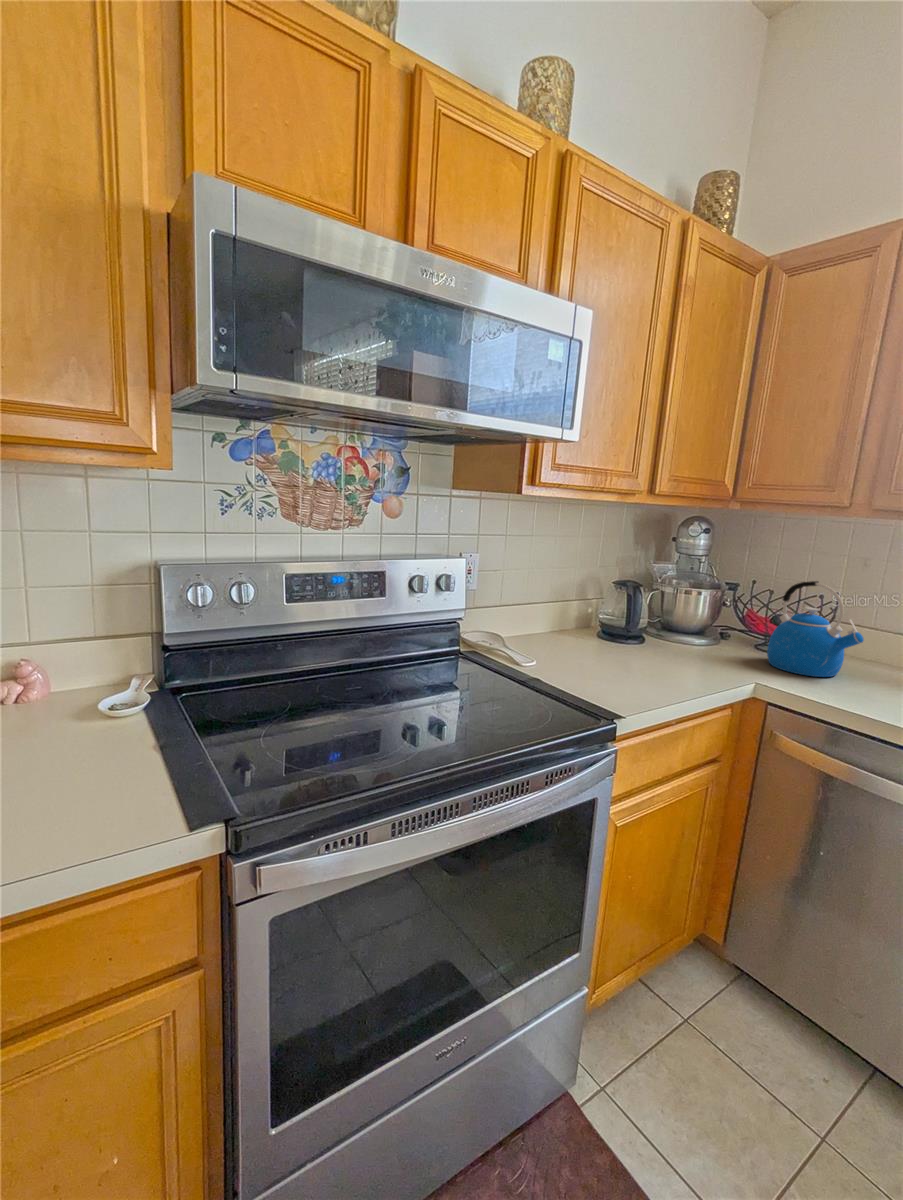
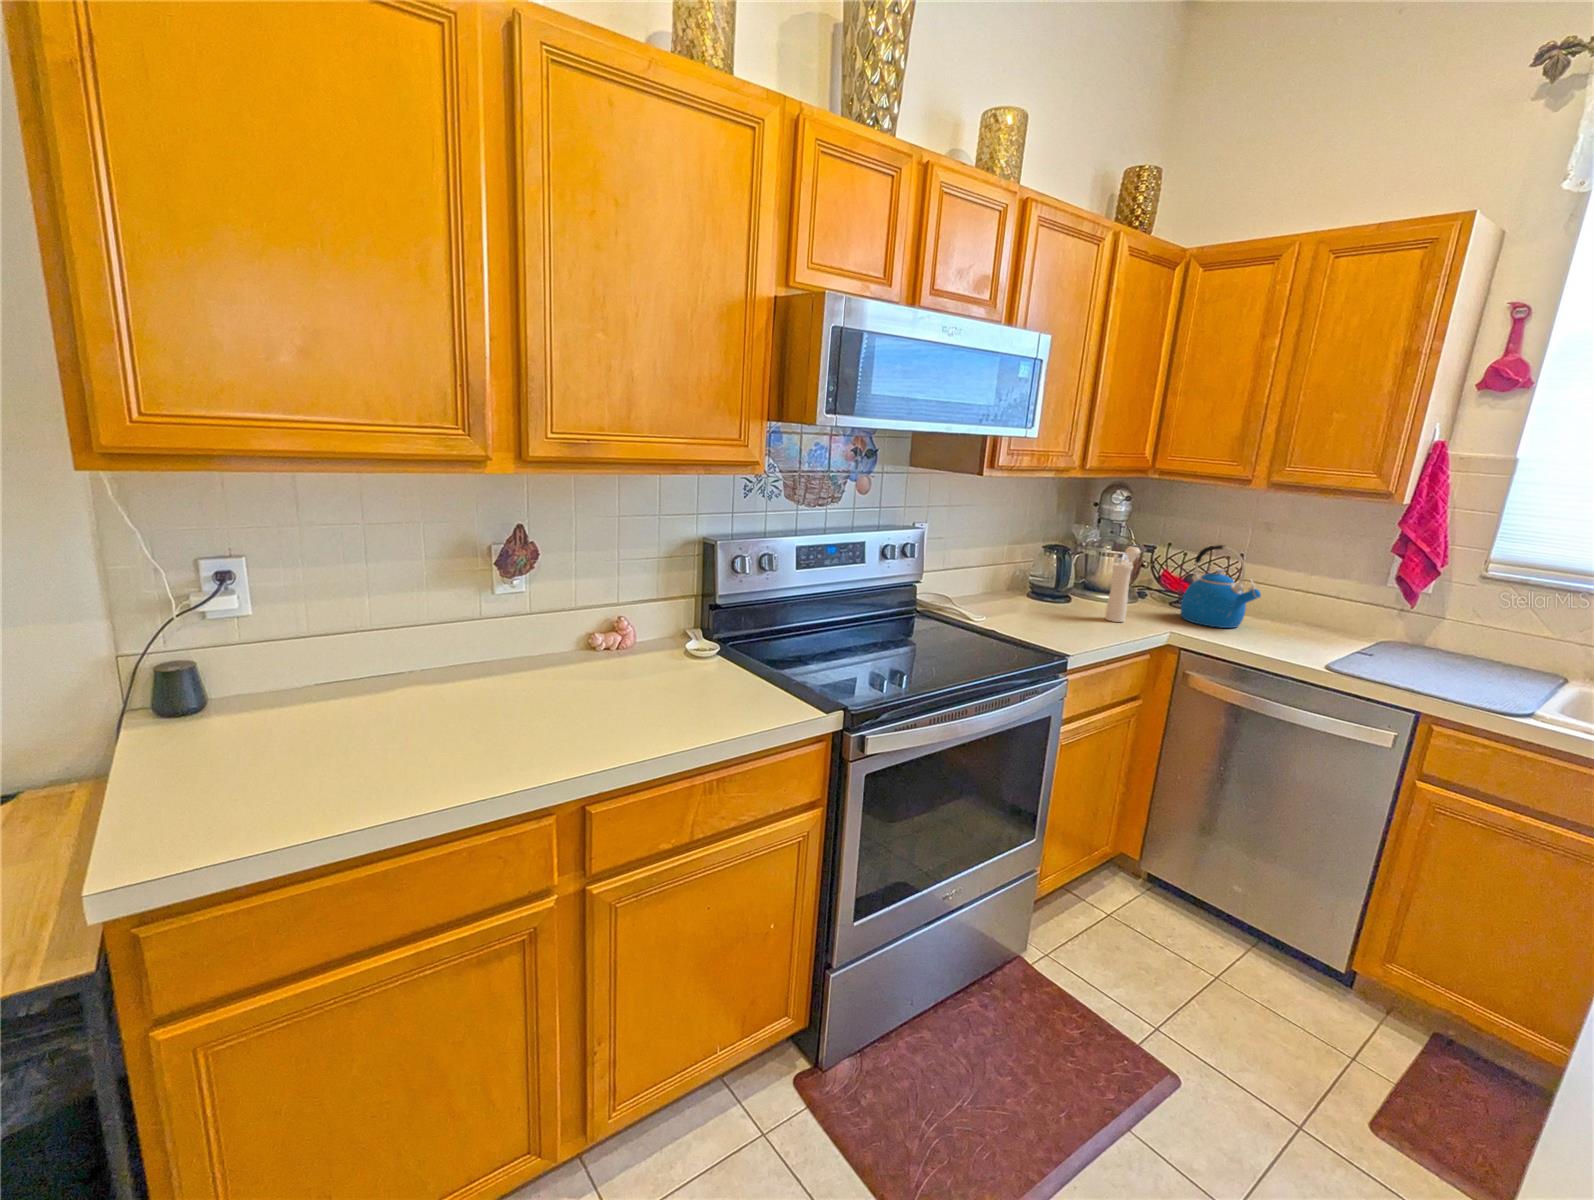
pepper mill: none [679,582,720,669] -> present [1105,547,1141,622]

